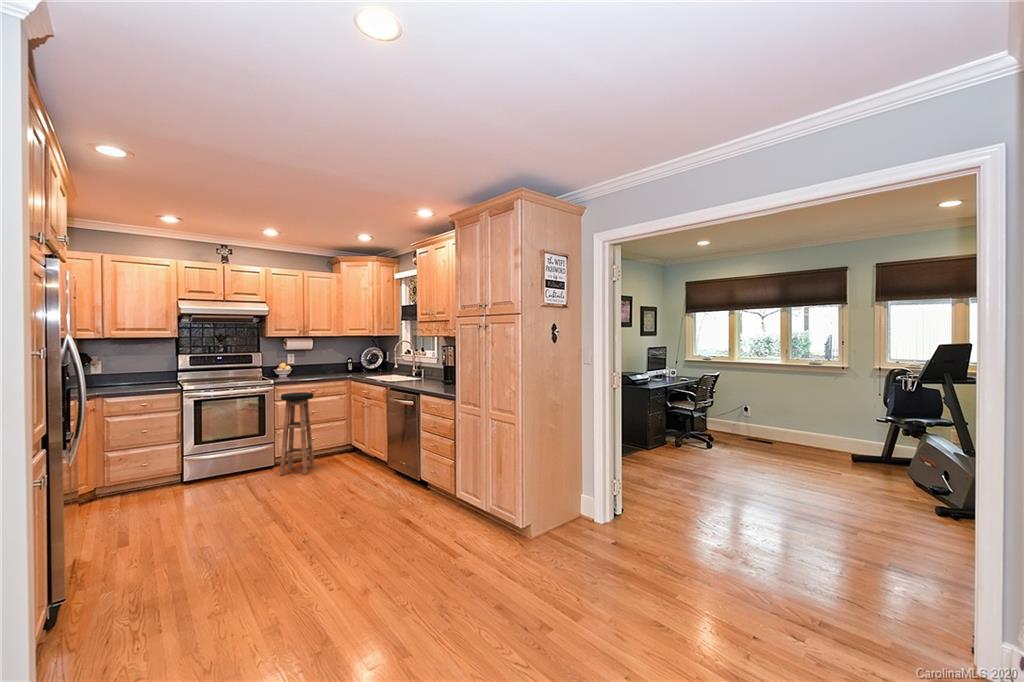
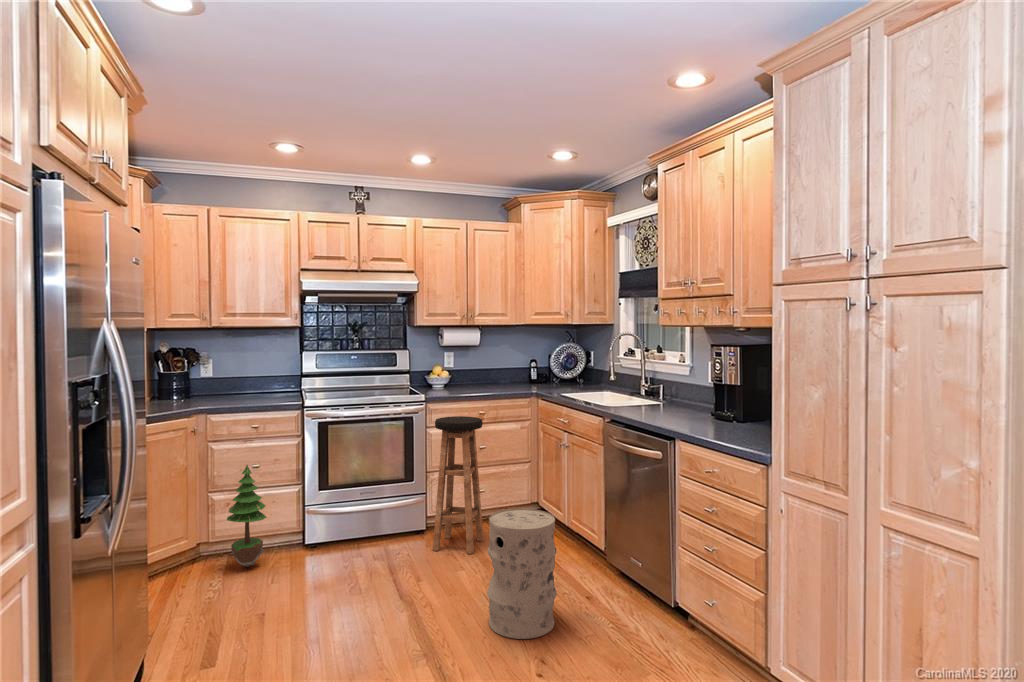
potted tree: none [124,429,156,499] -> present [227,465,267,567]
trash can: none [315,439,356,508] -> present [487,509,557,639]

